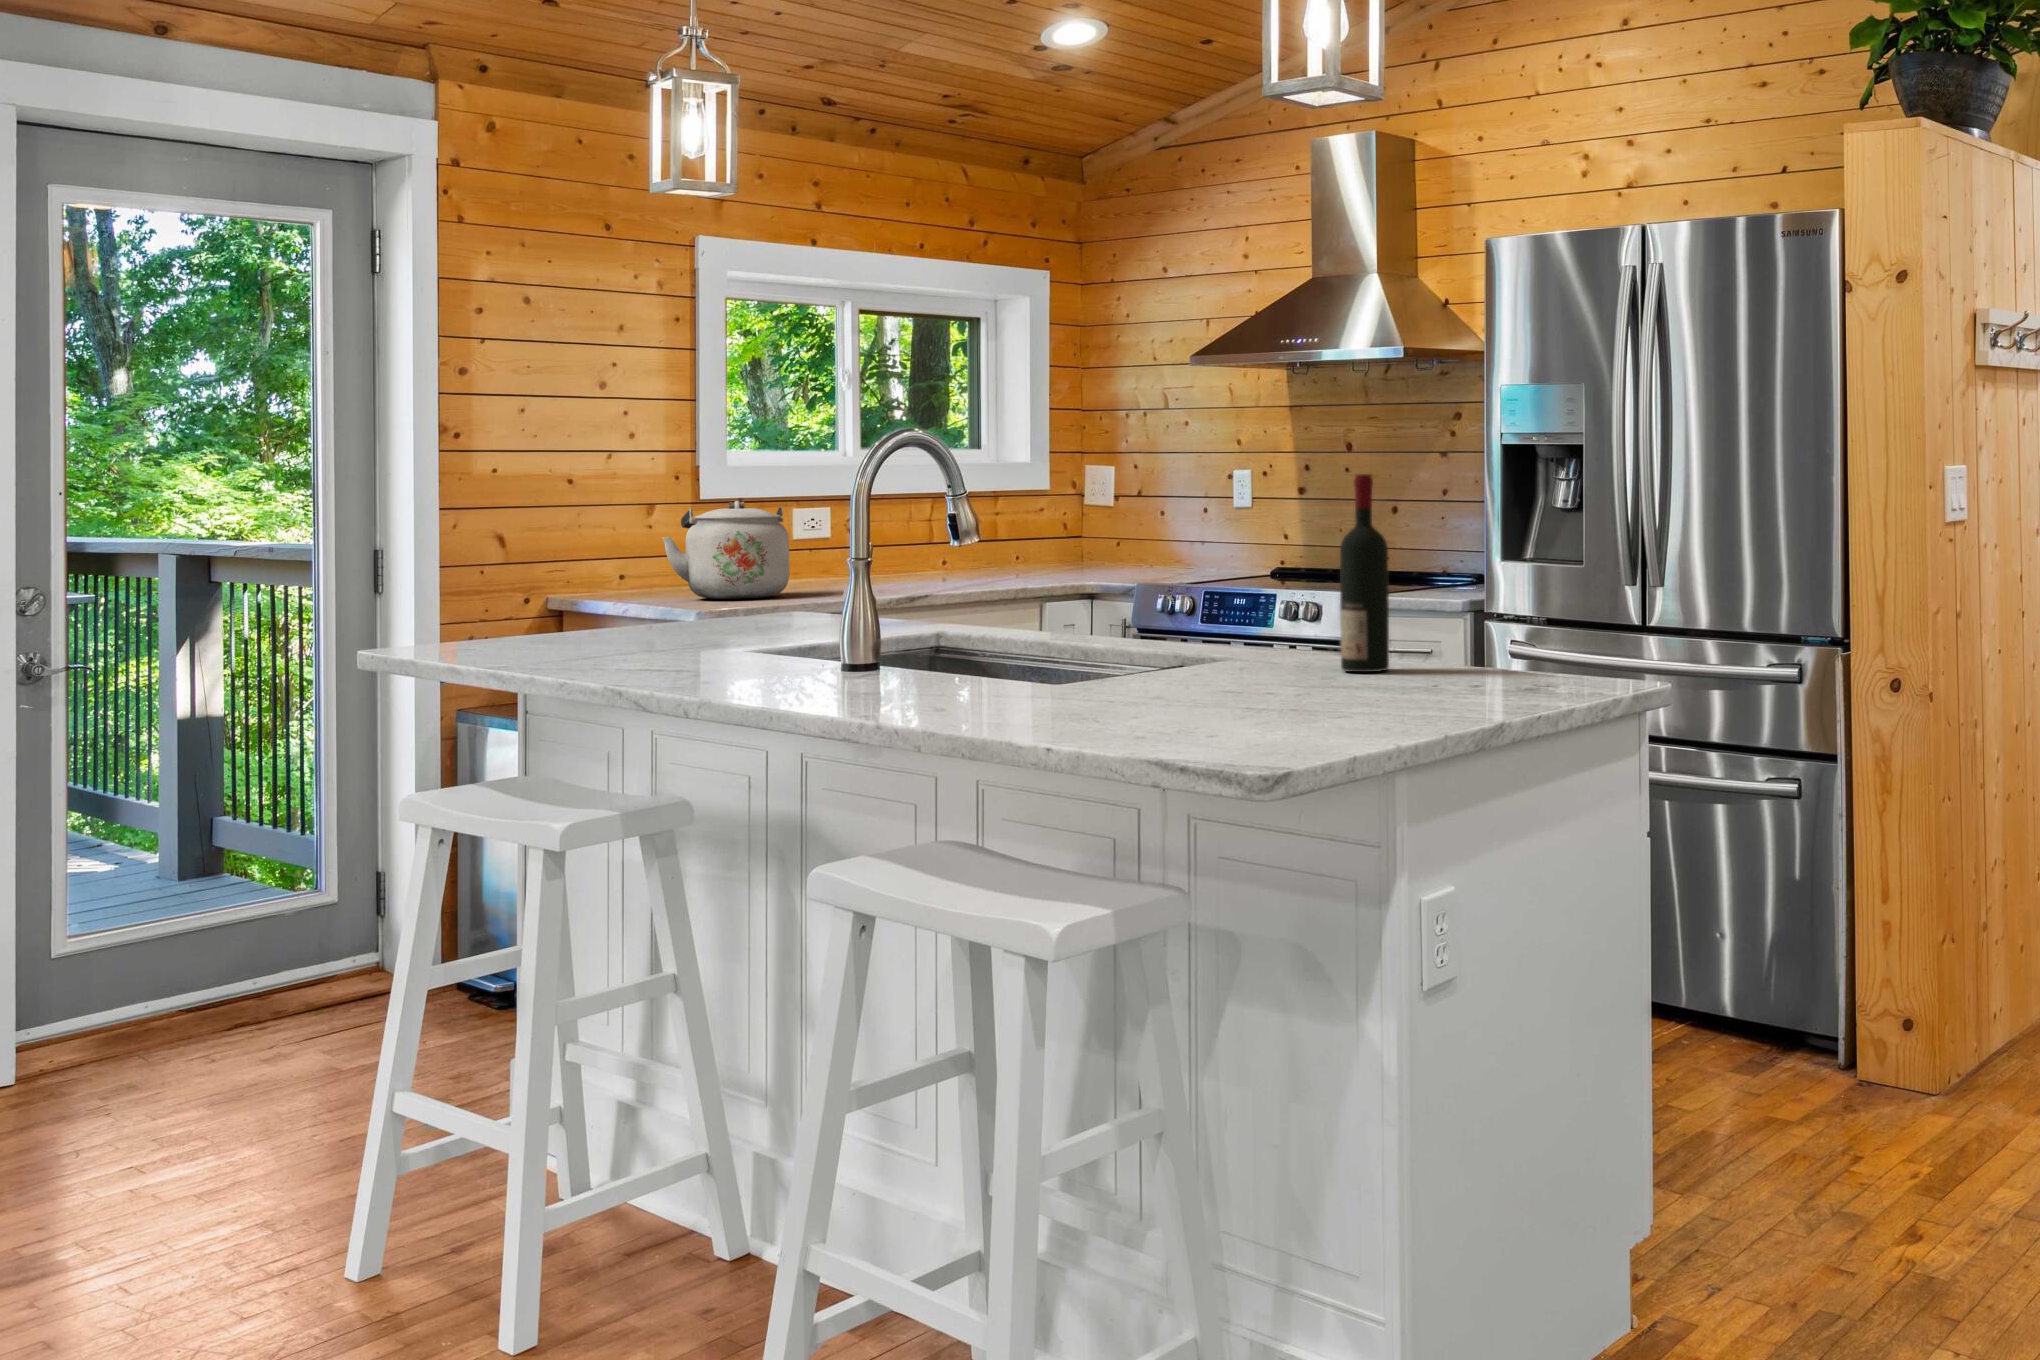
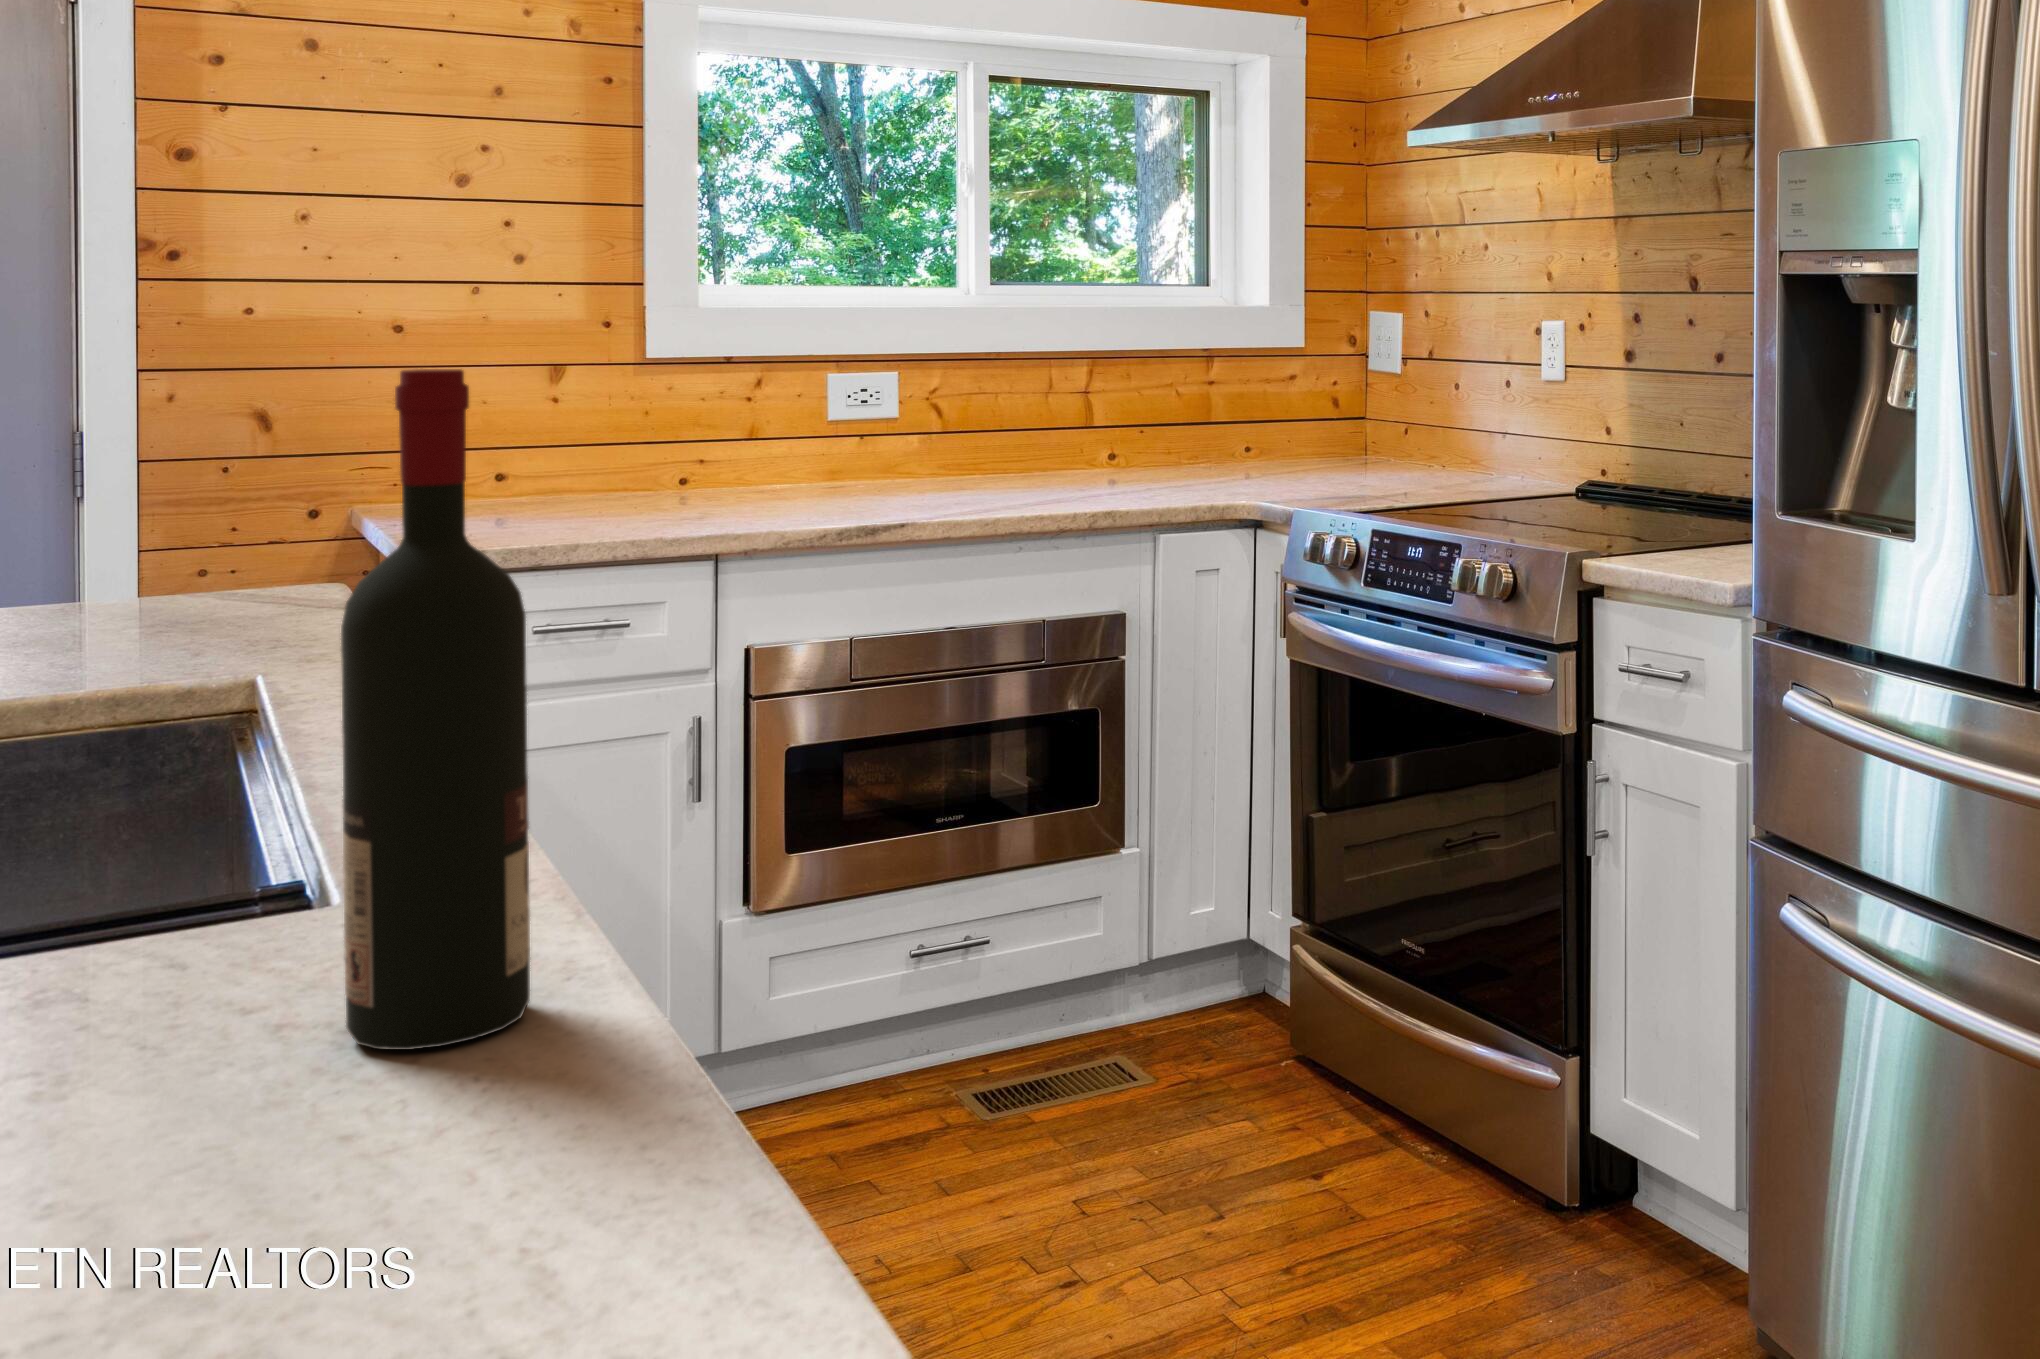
kettle: present [662,501,790,599] -> none [558,365,768,517]

